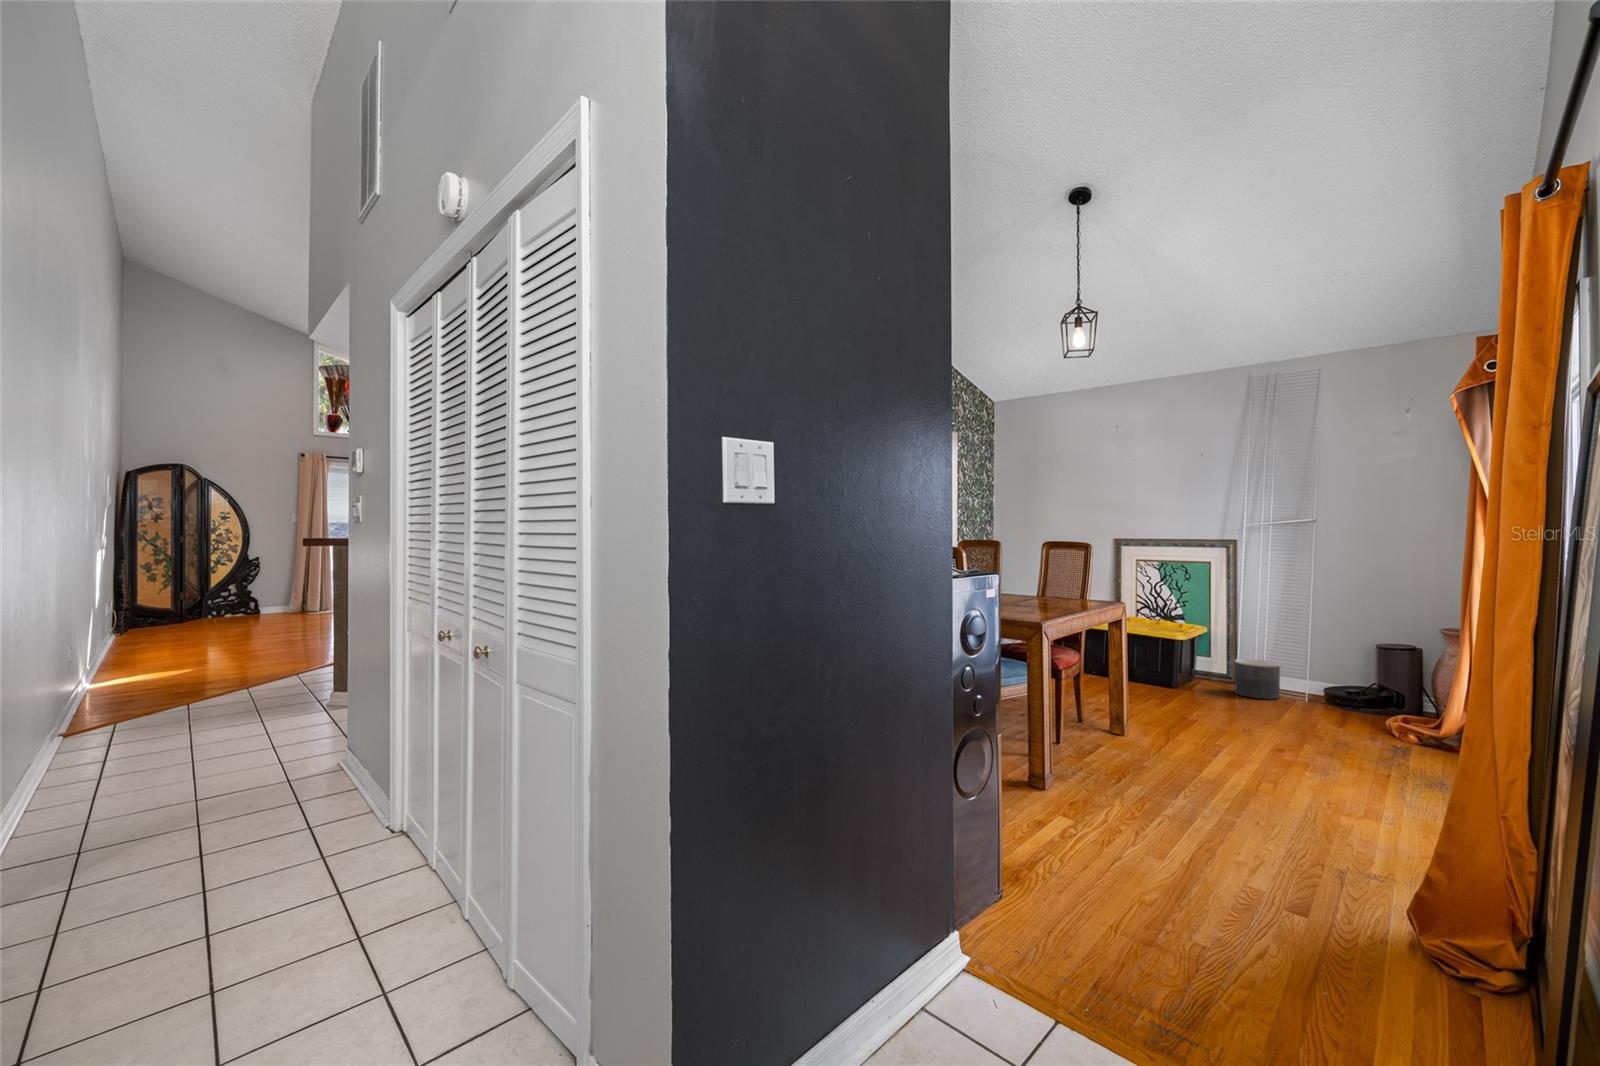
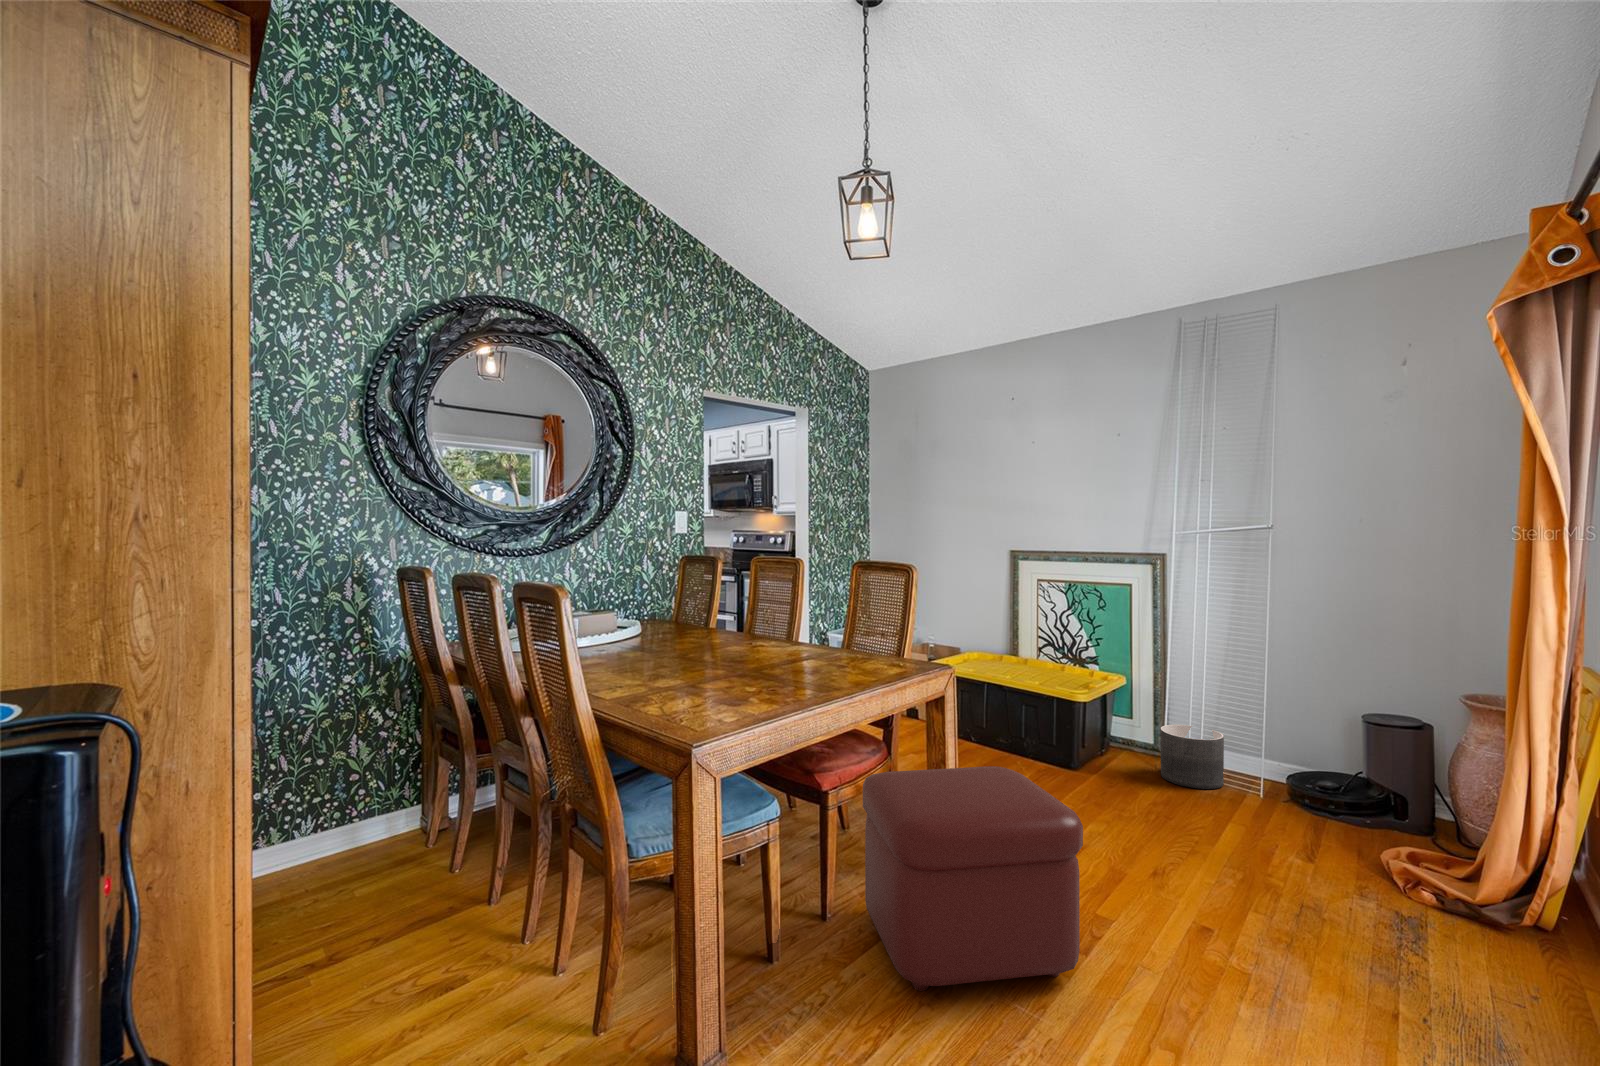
ottoman: none [1085,665,1227,774] -> present [863,766,1083,991]

